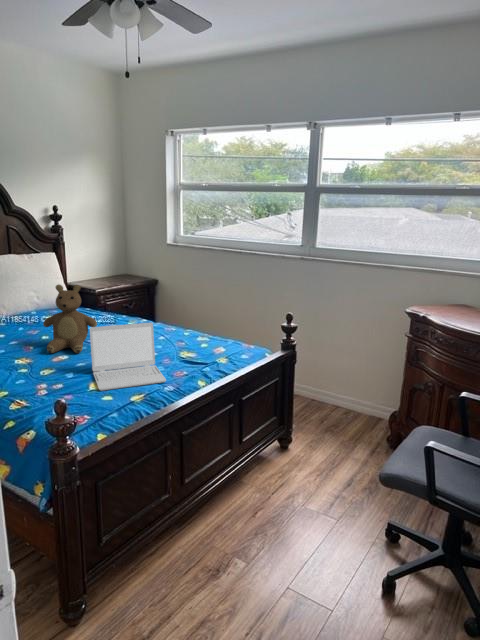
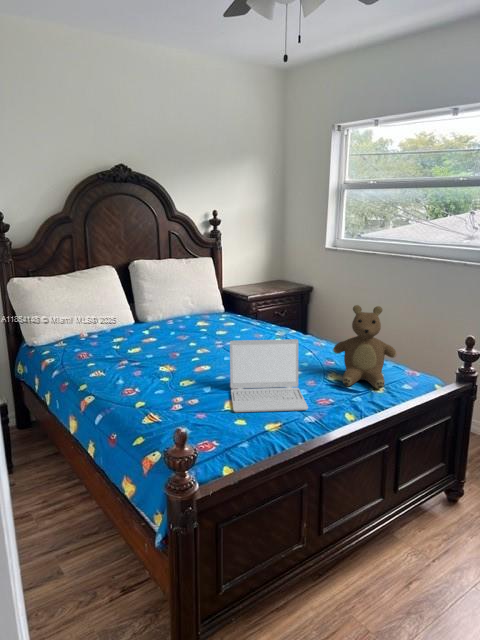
teddy bear: present [43,285,97,353] -> present [333,305,397,389]

